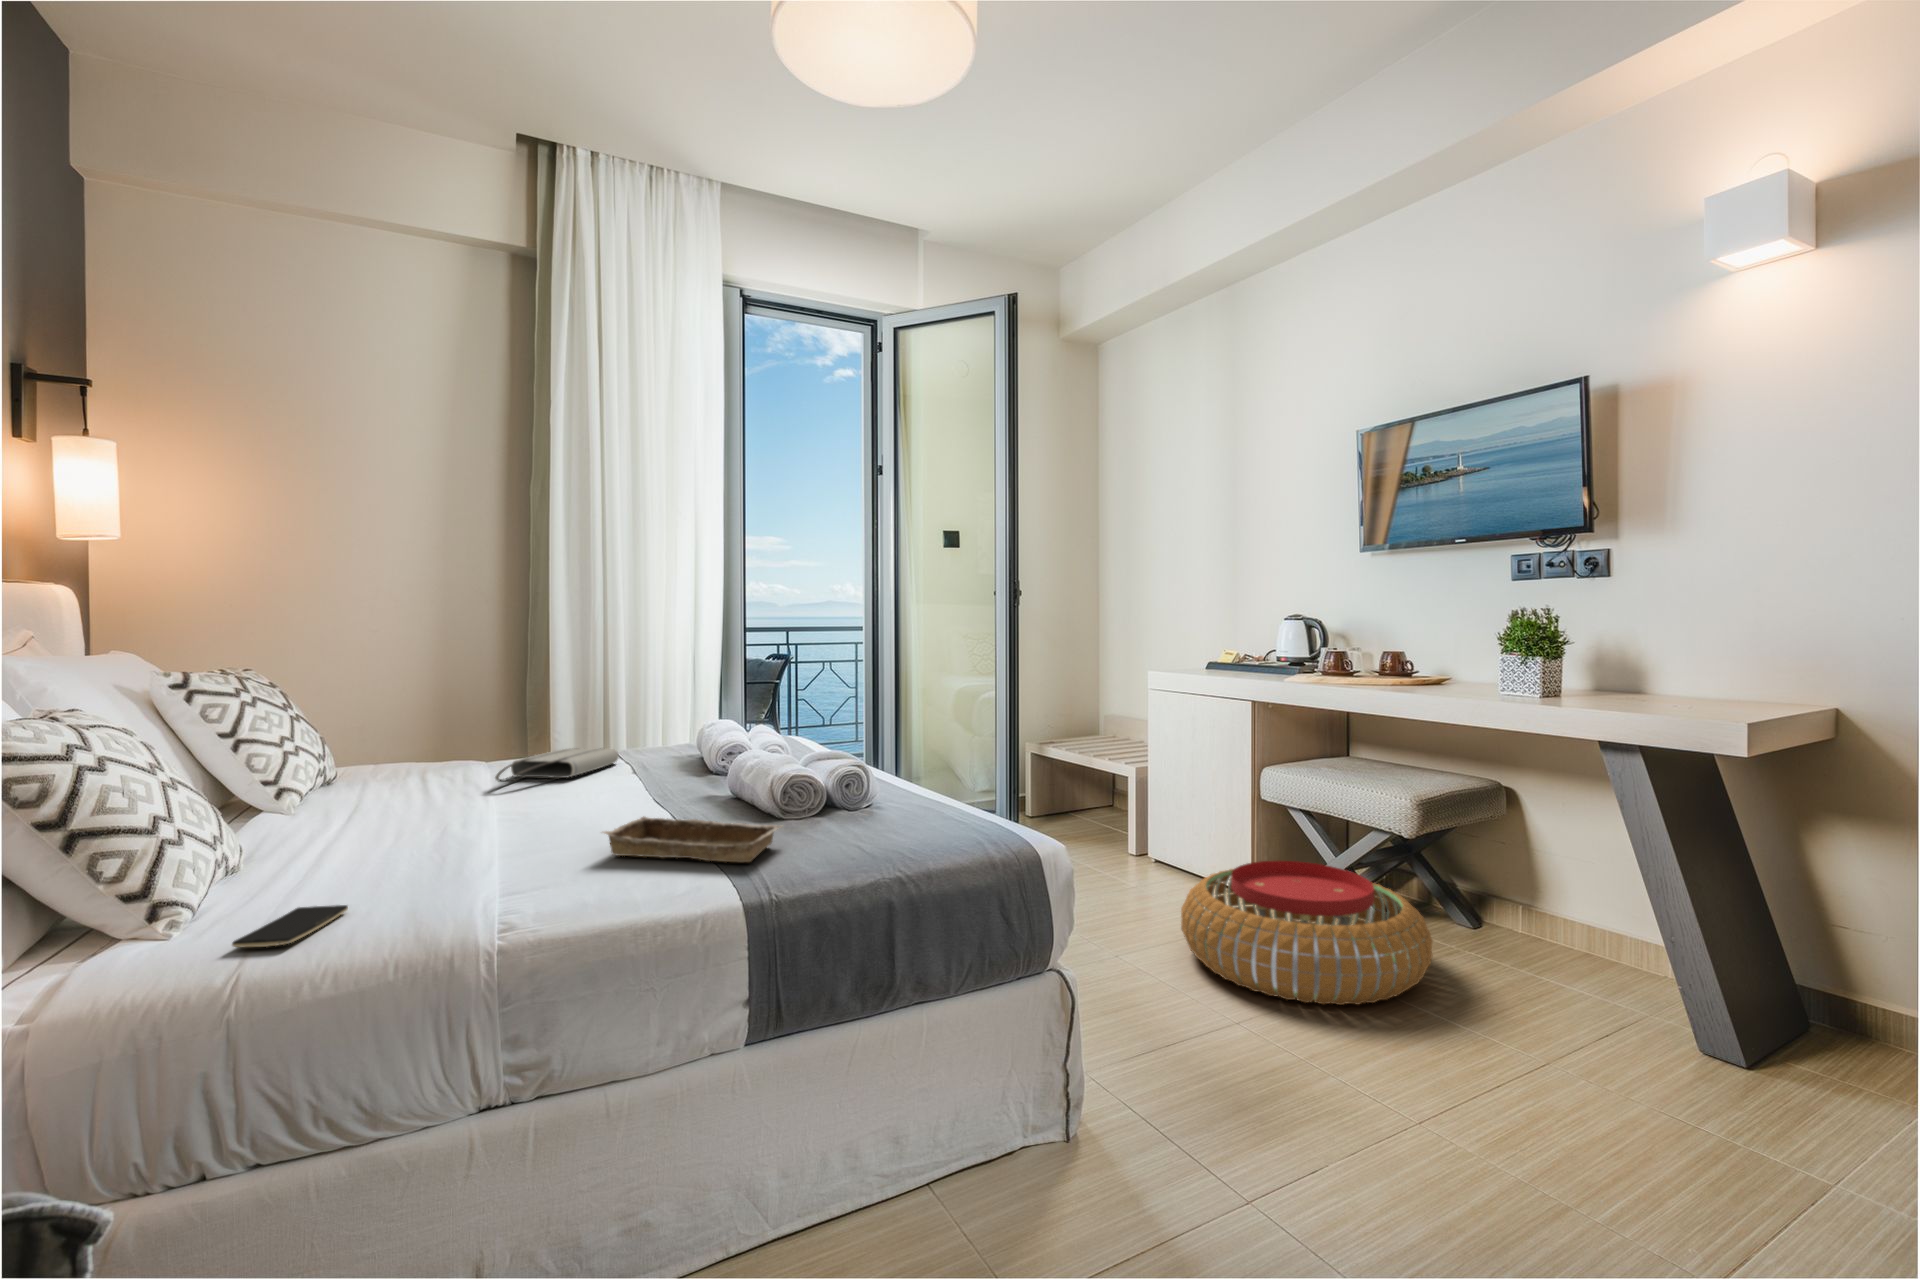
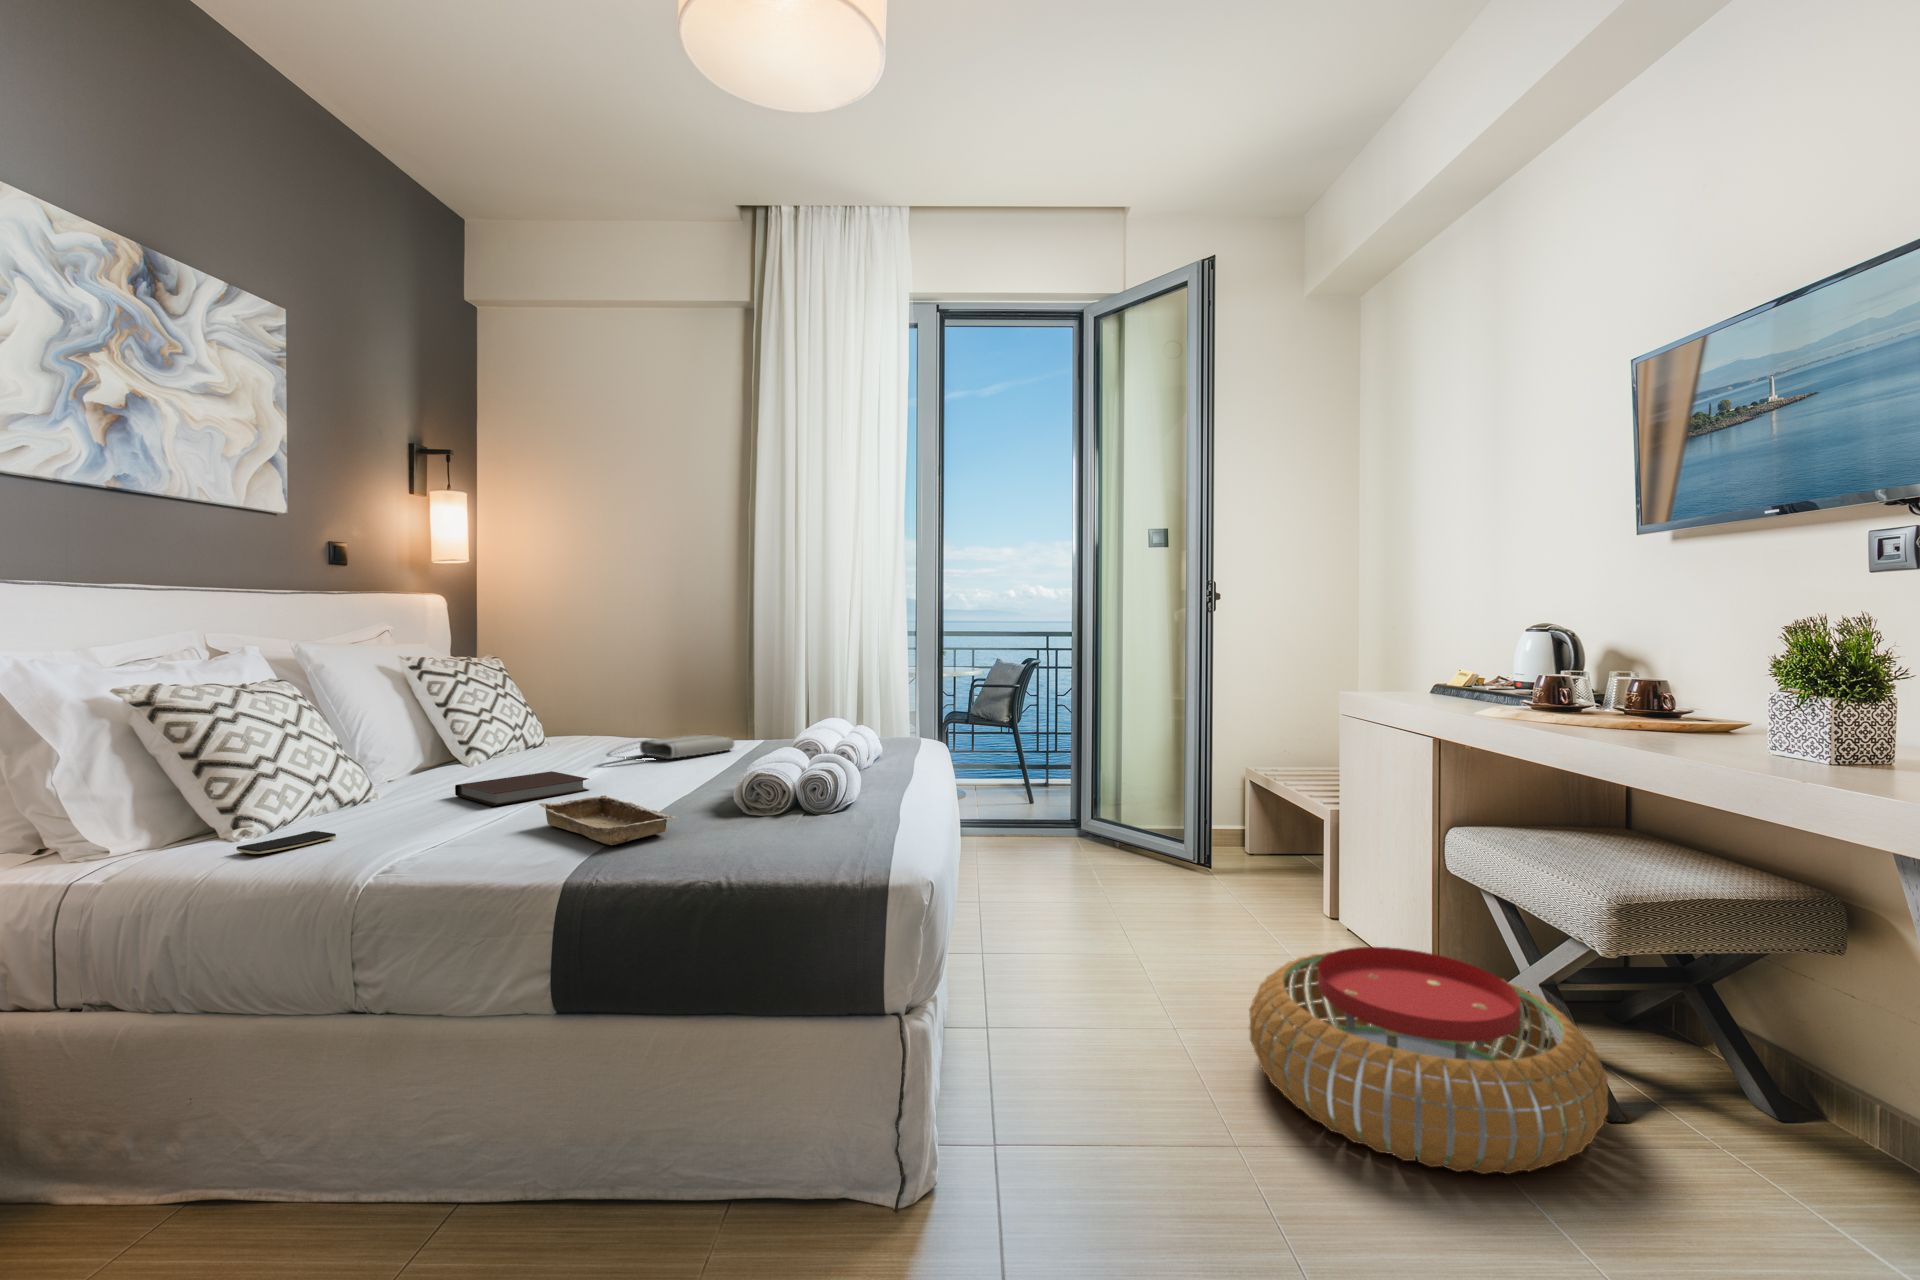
notebook: none [382,803,554,848] -> present [455,771,589,806]

